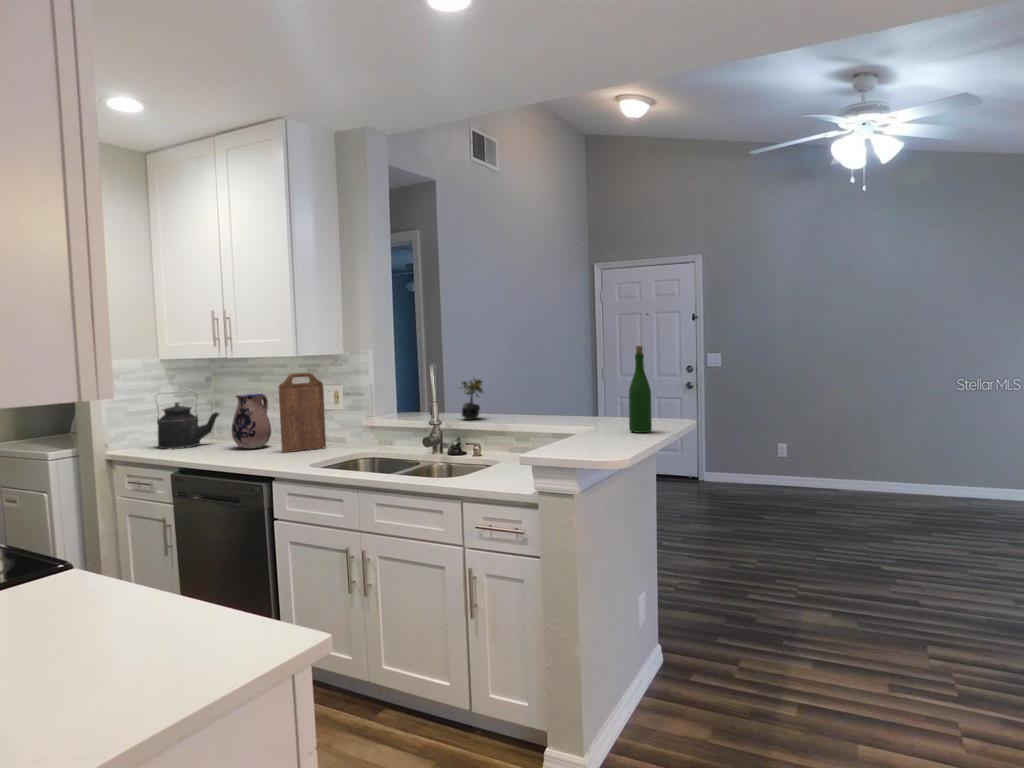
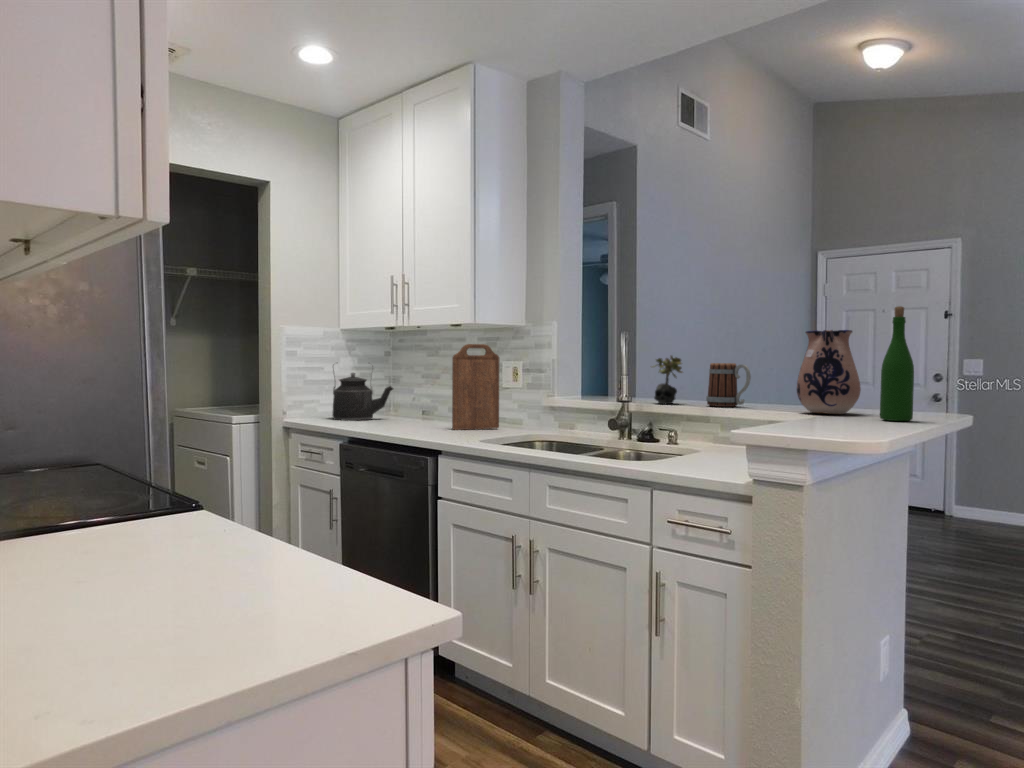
mug: none [504,384,537,421] -> present [706,363,751,407]
ceramic pitcher: present [232,394,271,449] -> present [797,330,861,414]

